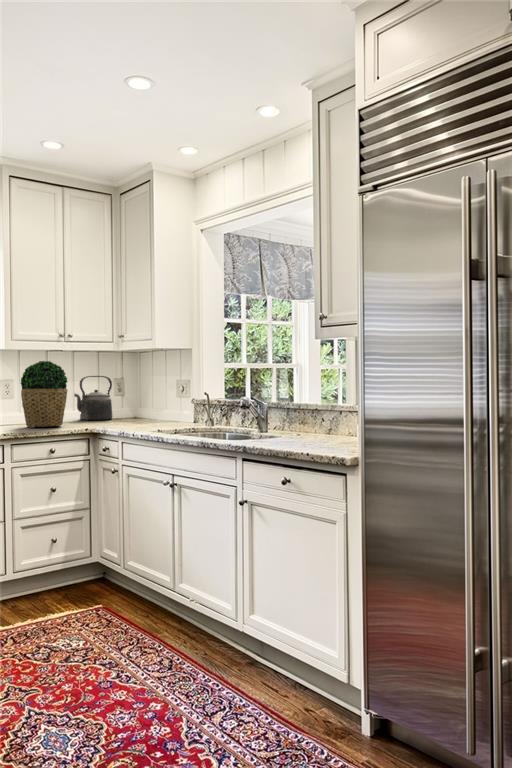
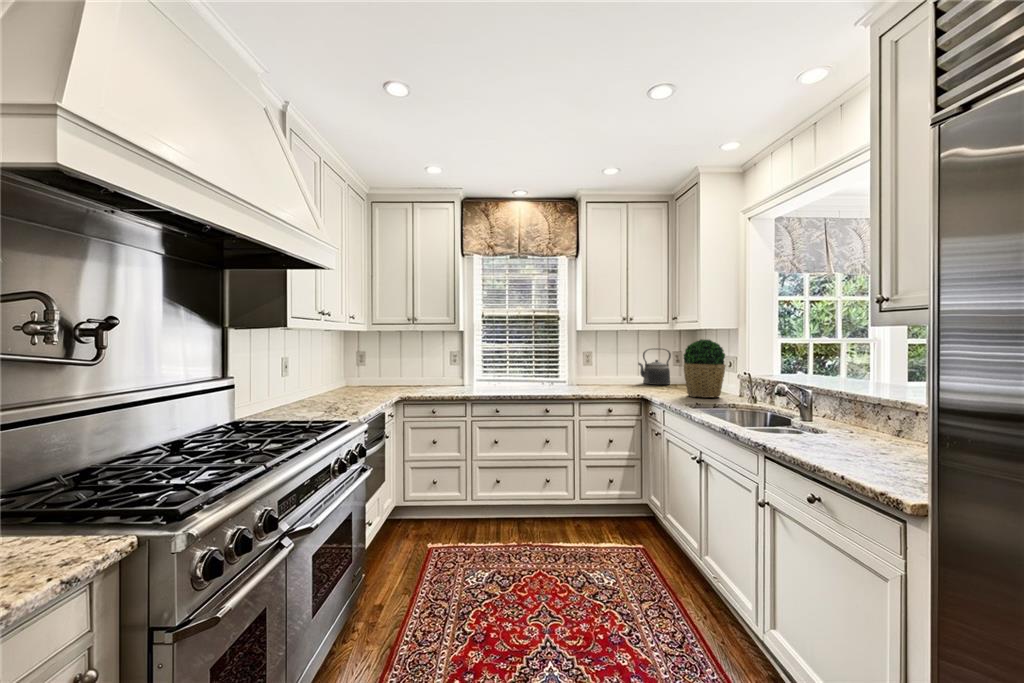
potted plant: present [21,361,67,428] -> present [683,339,726,397]

